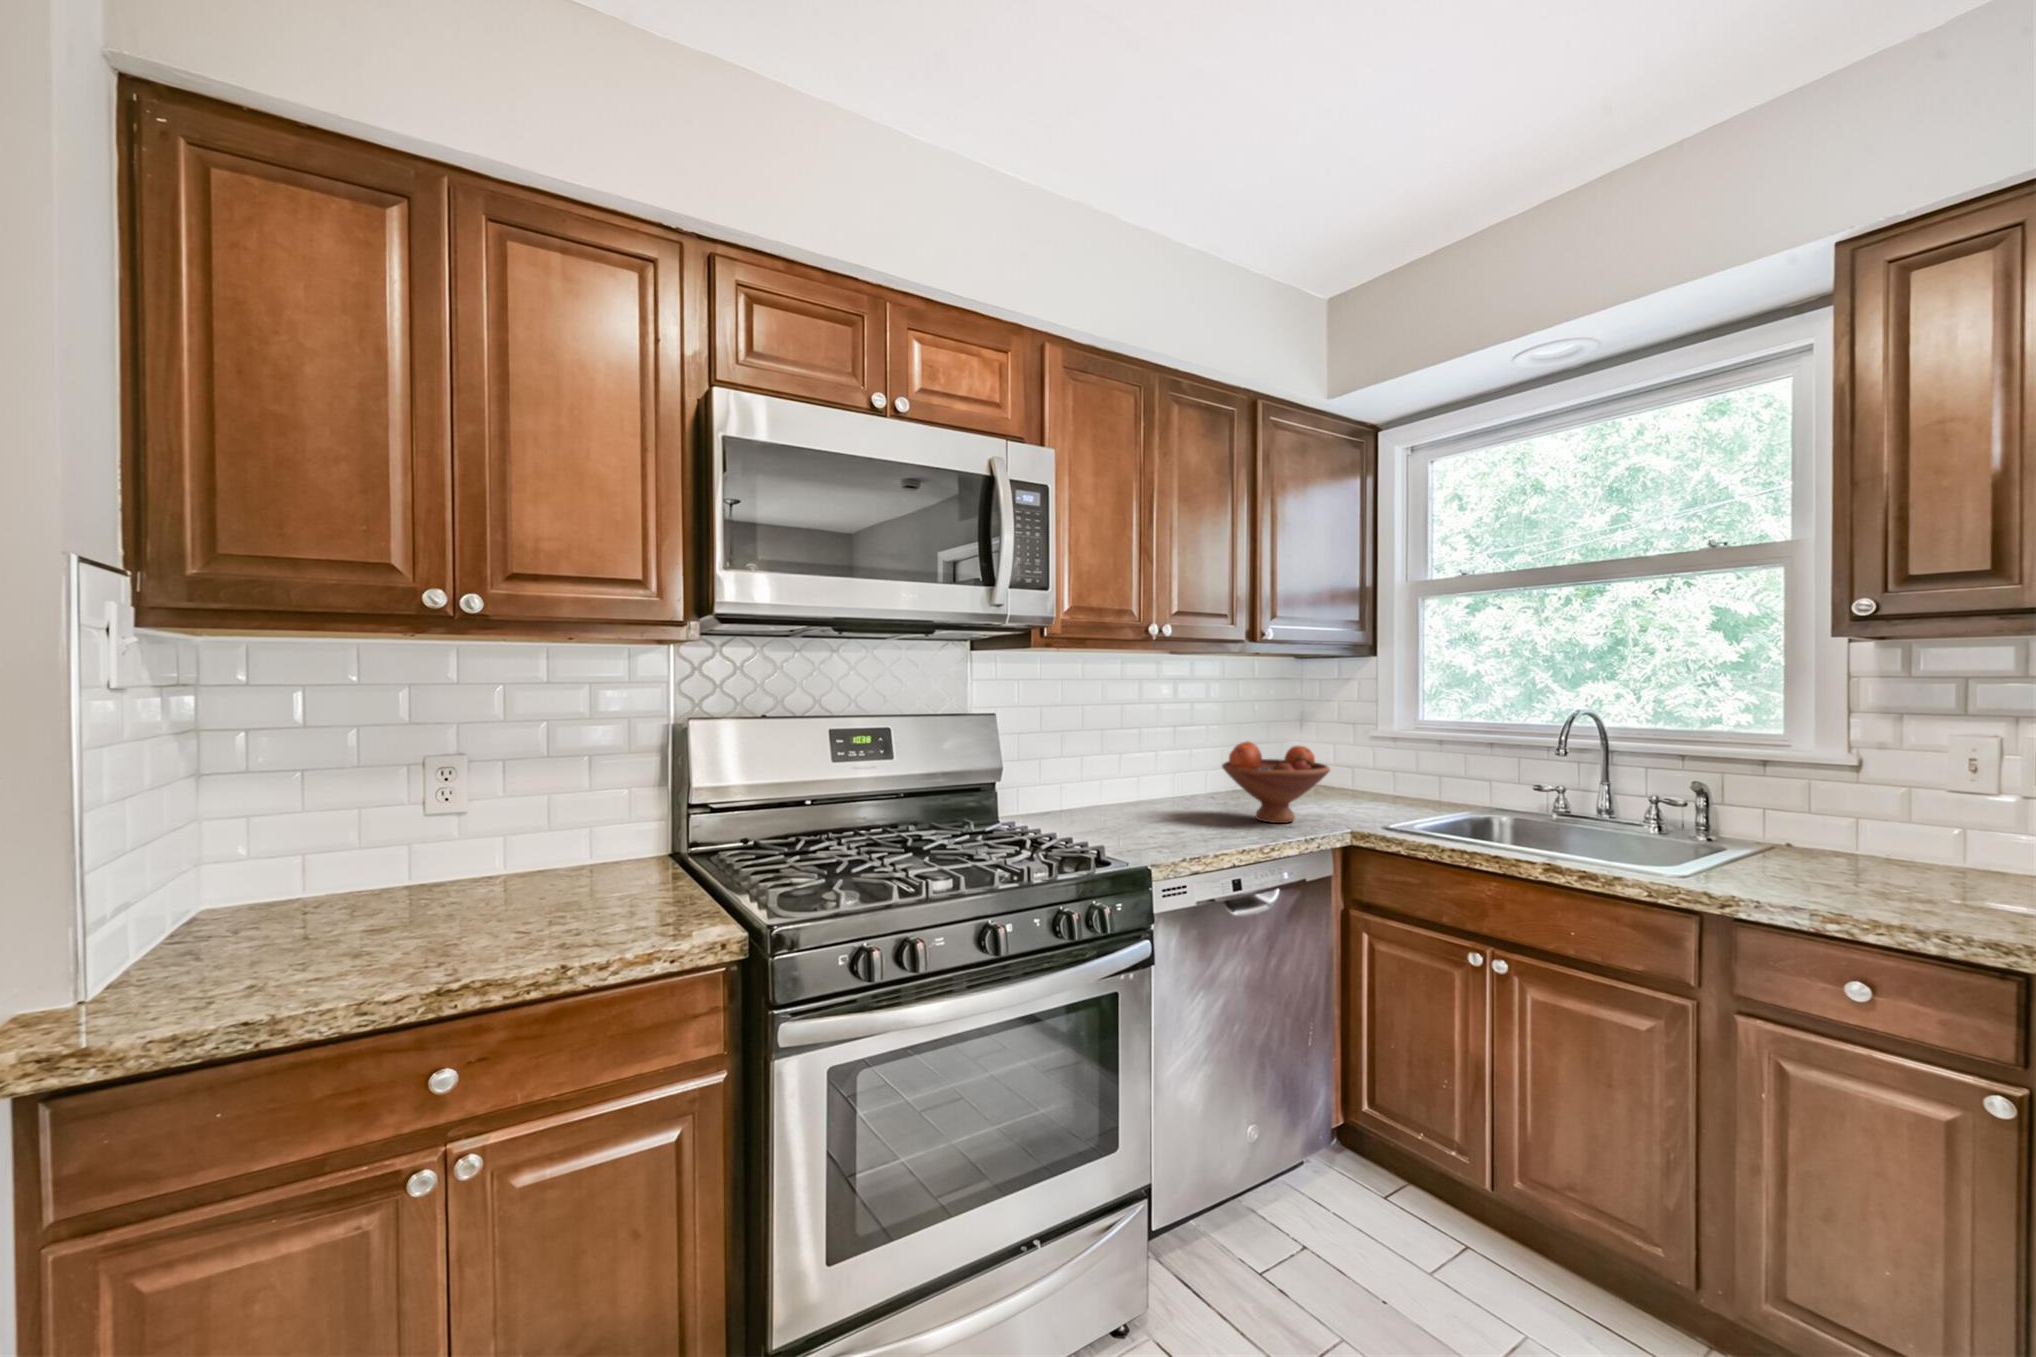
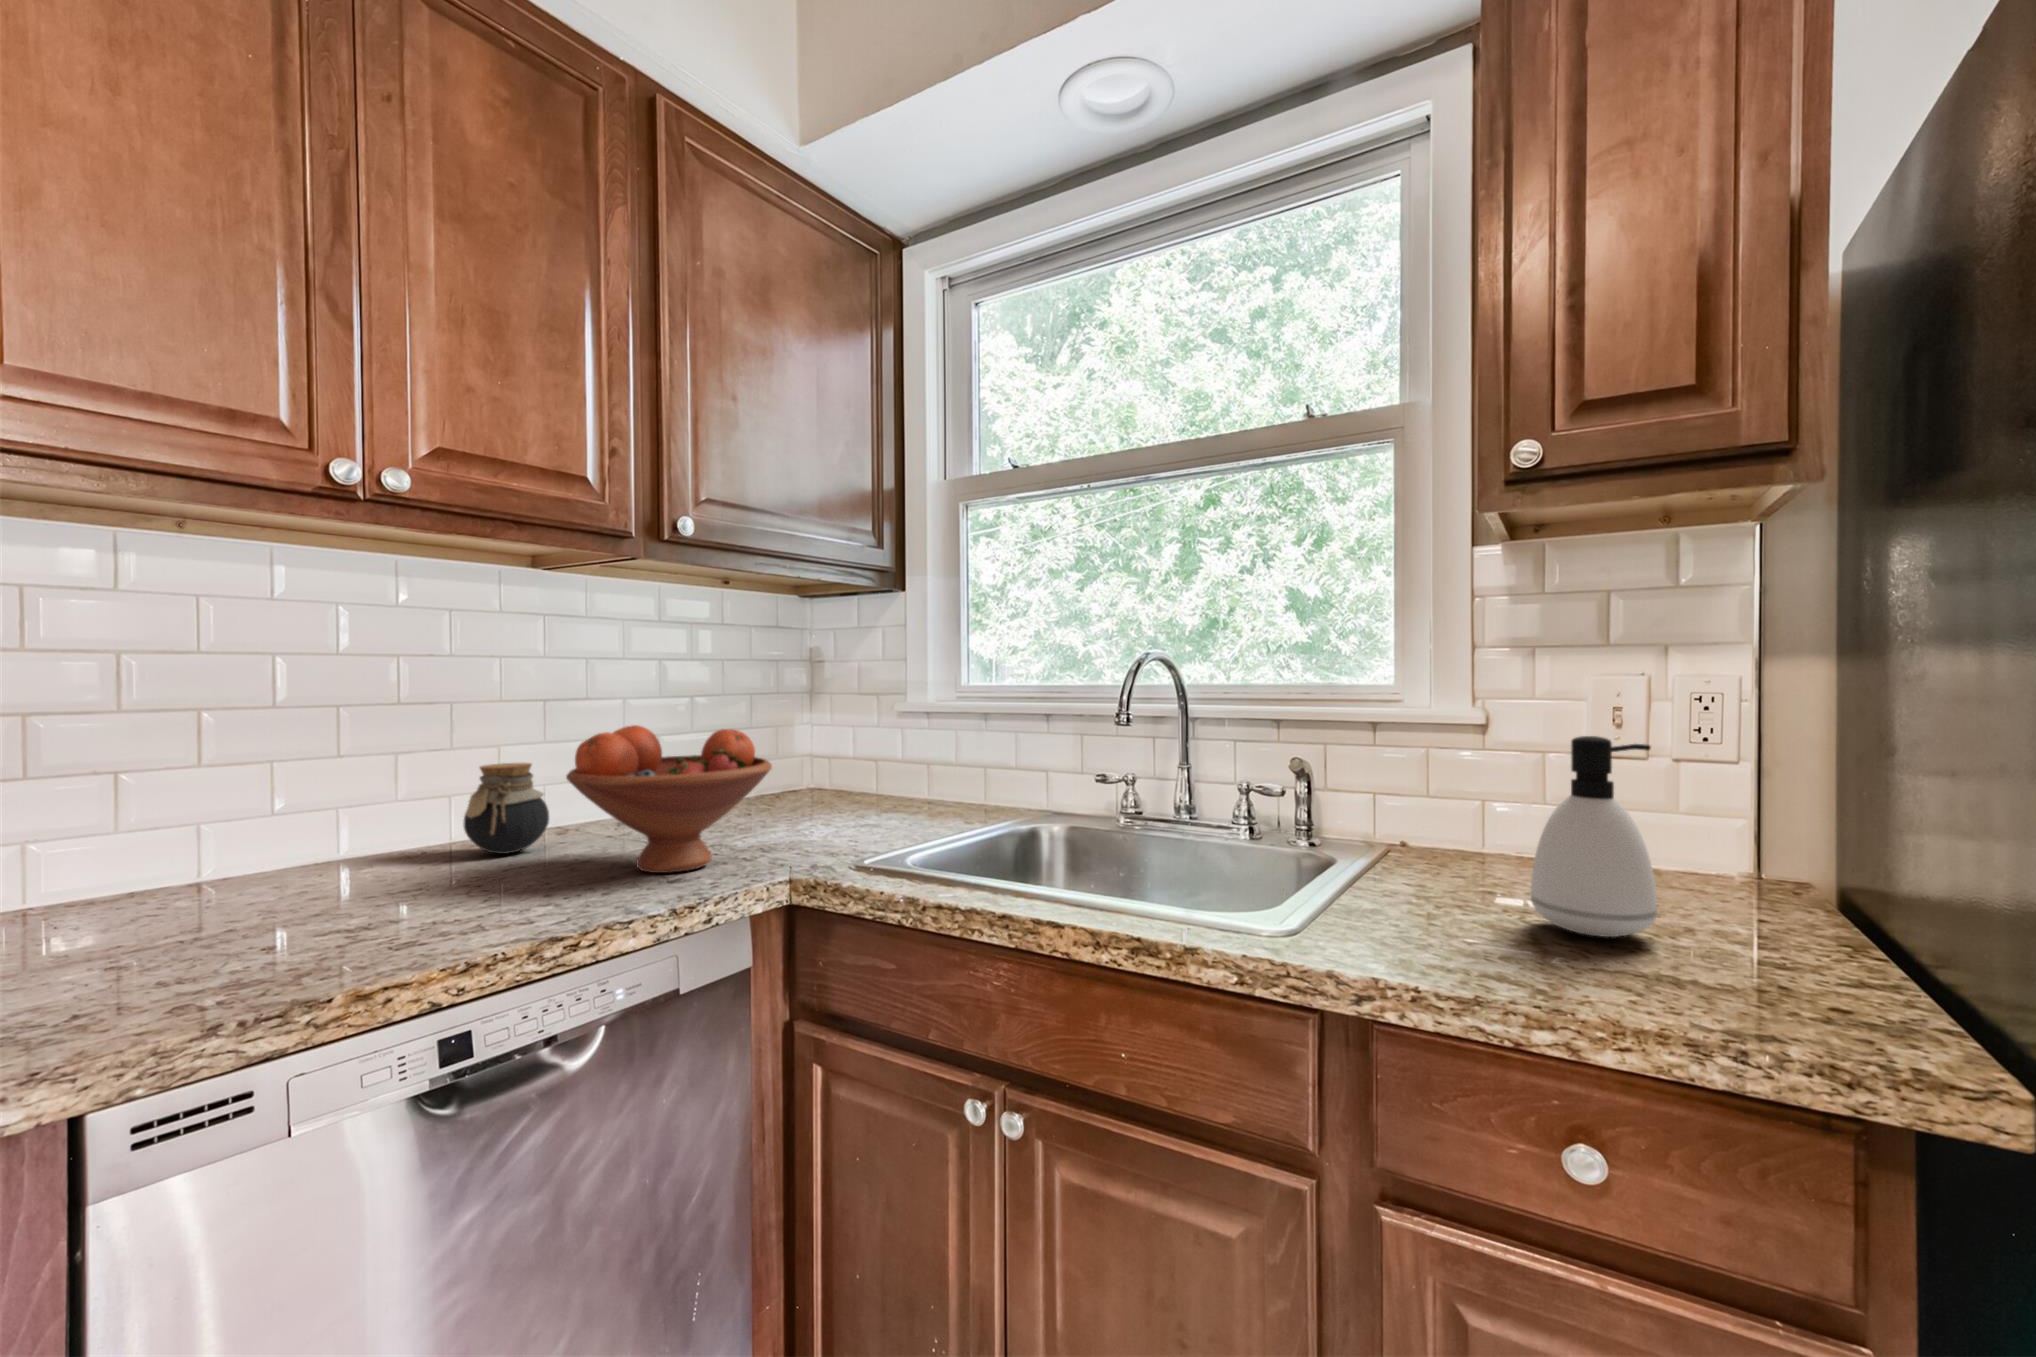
jar: none [1148,758,1189,808] -> present [463,763,549,854]
soap dispenser: none [1857,778,1946,895] -> present [1531,736,1657,937]

